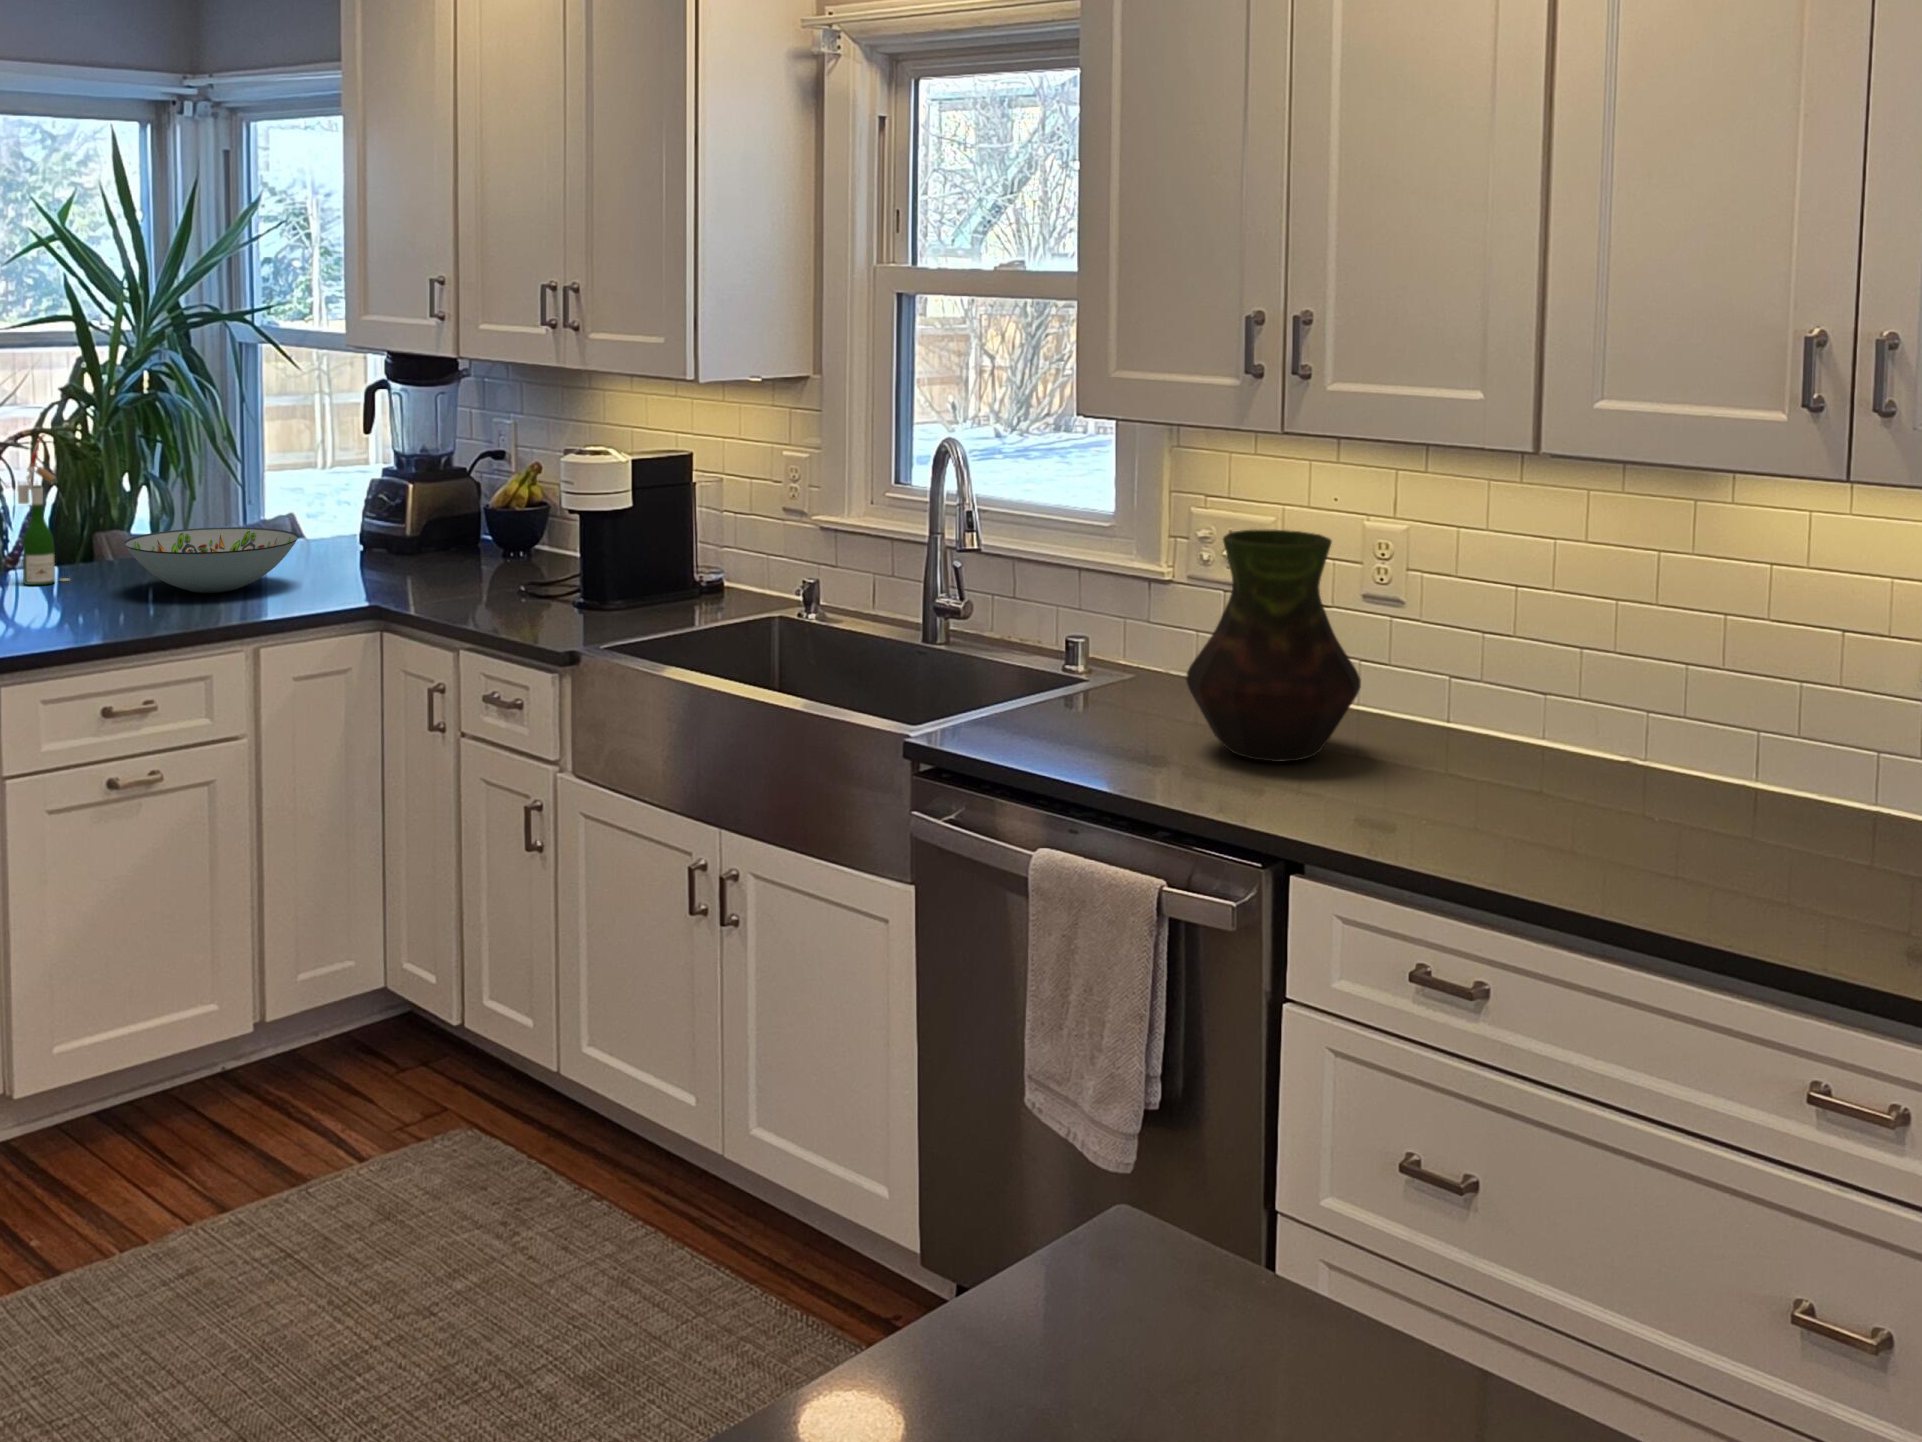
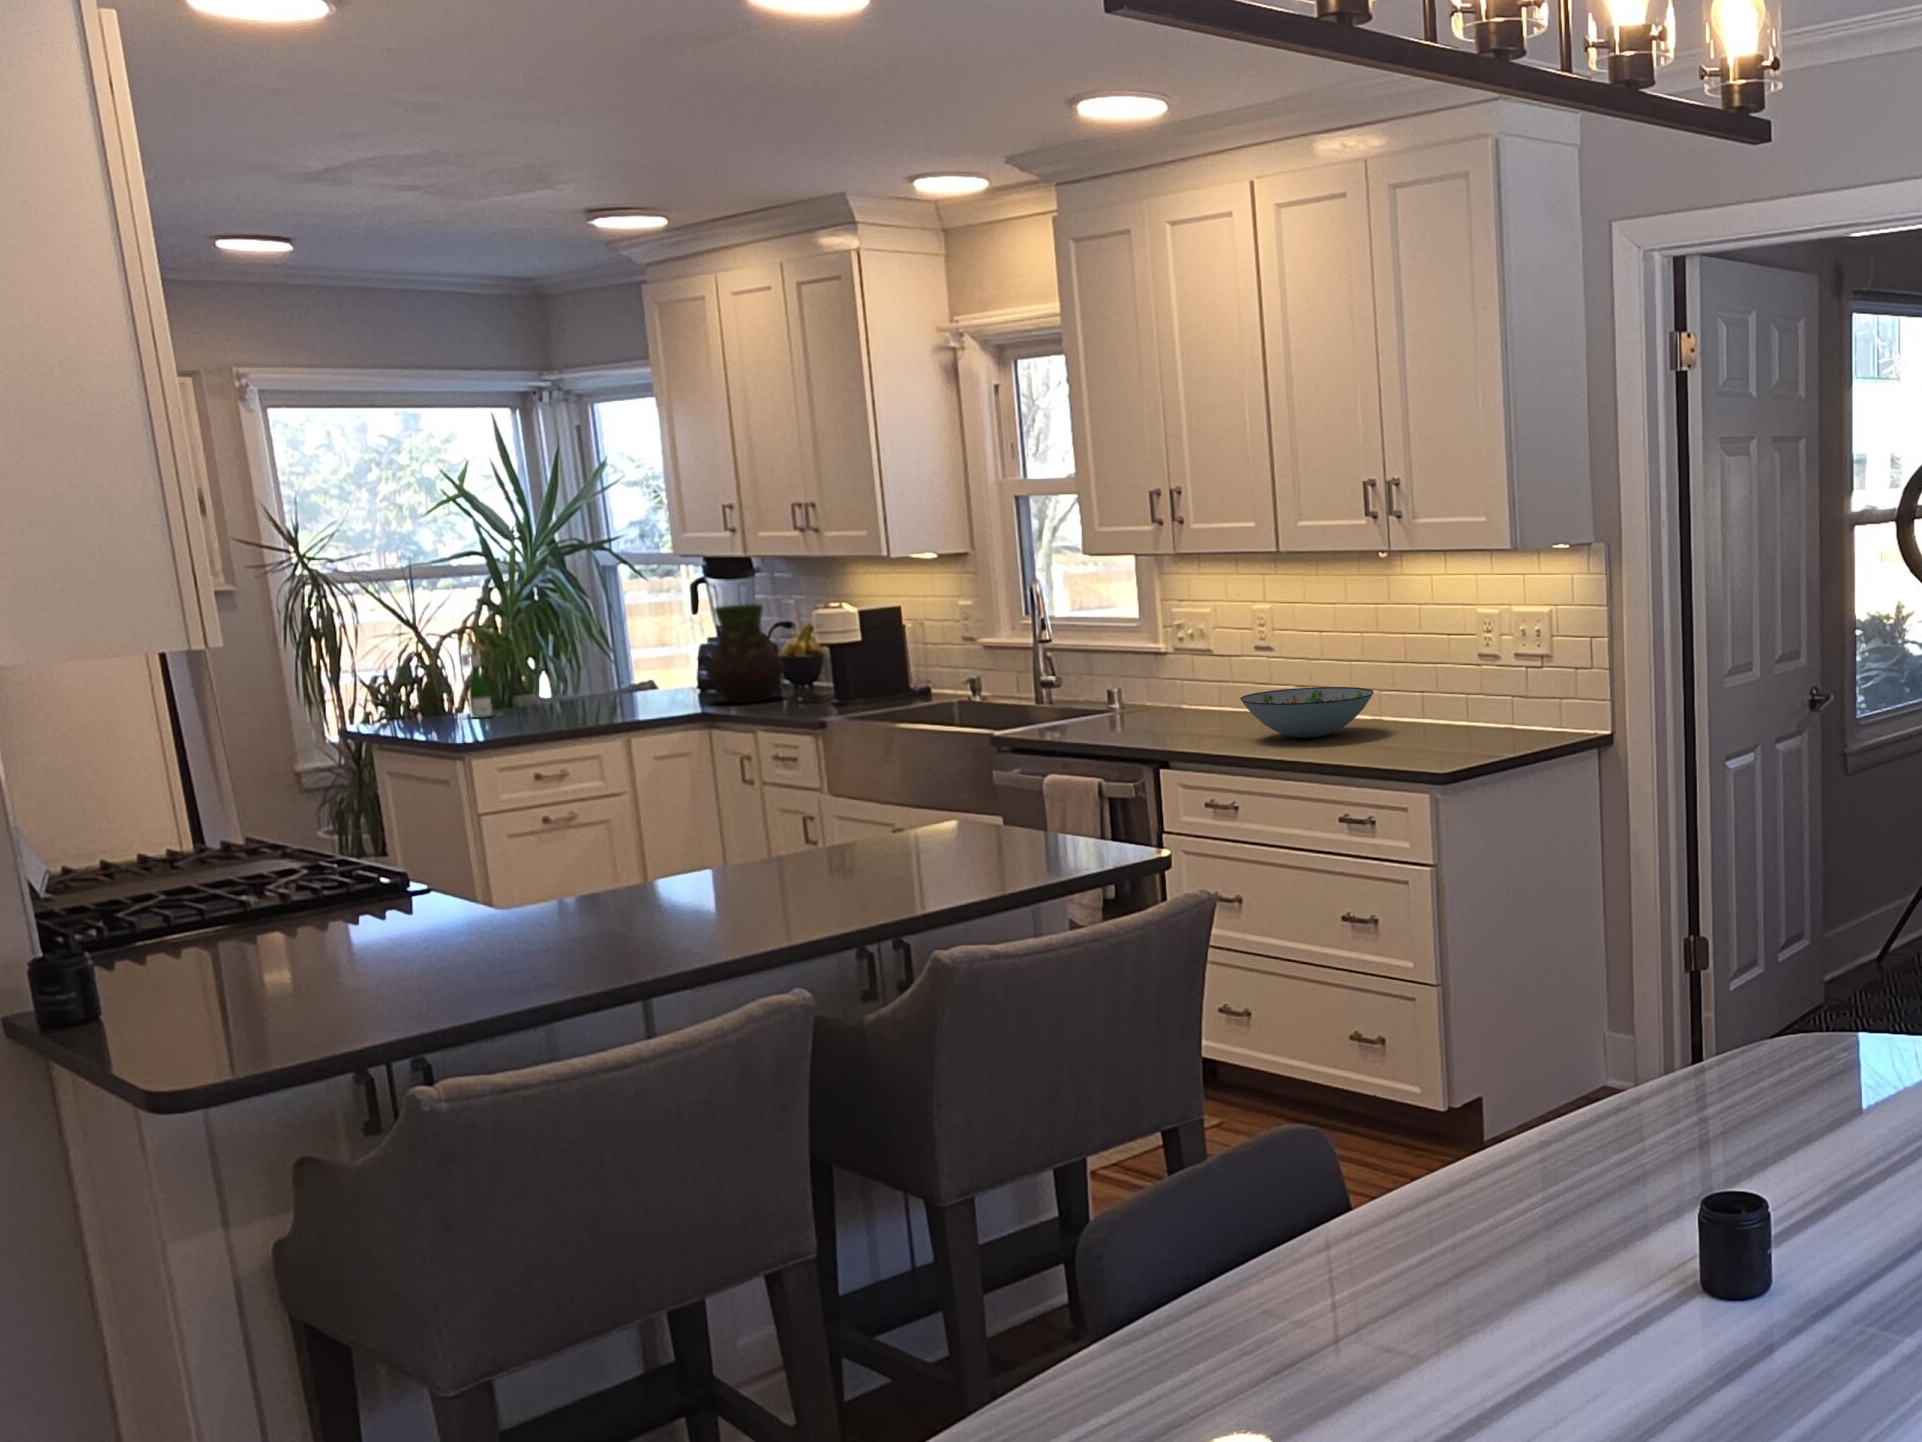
decorative bowl: present [124,527,299,593] -> present [1240,687,1374,738]
vase: present [1186,530,1361,762] -> present [706,604,784,703]

